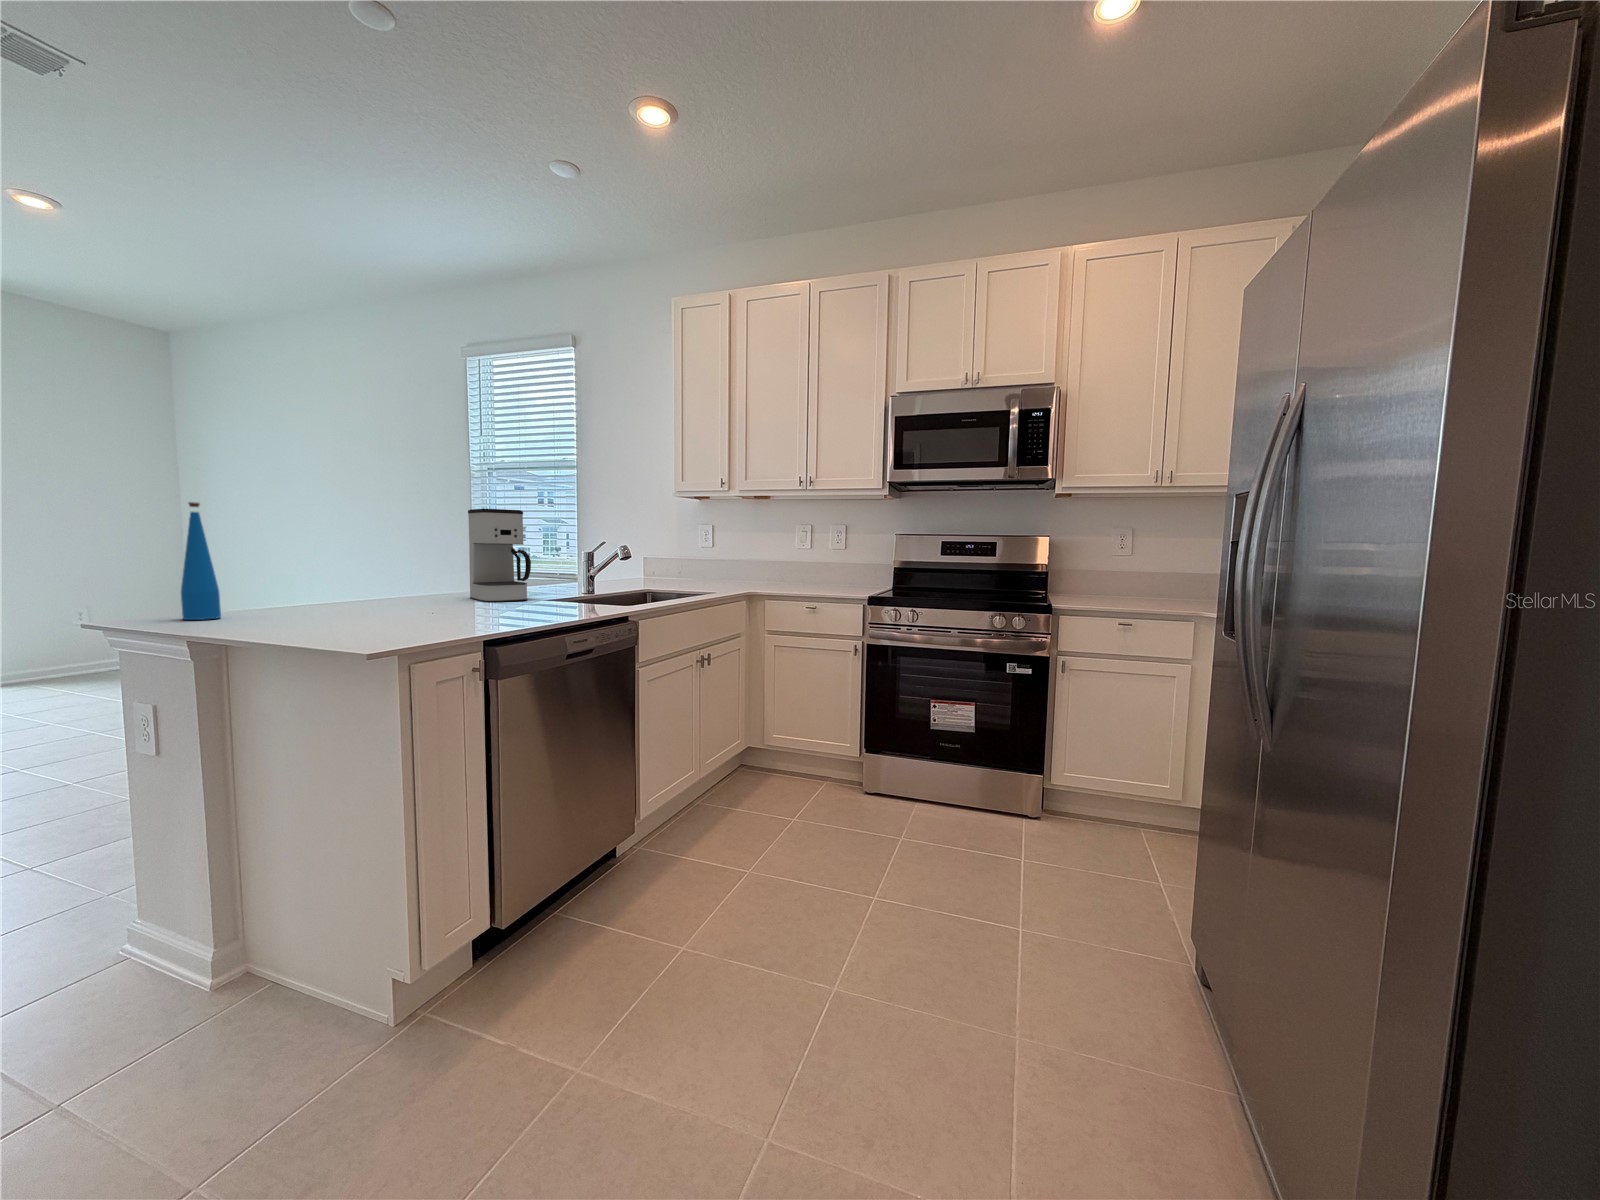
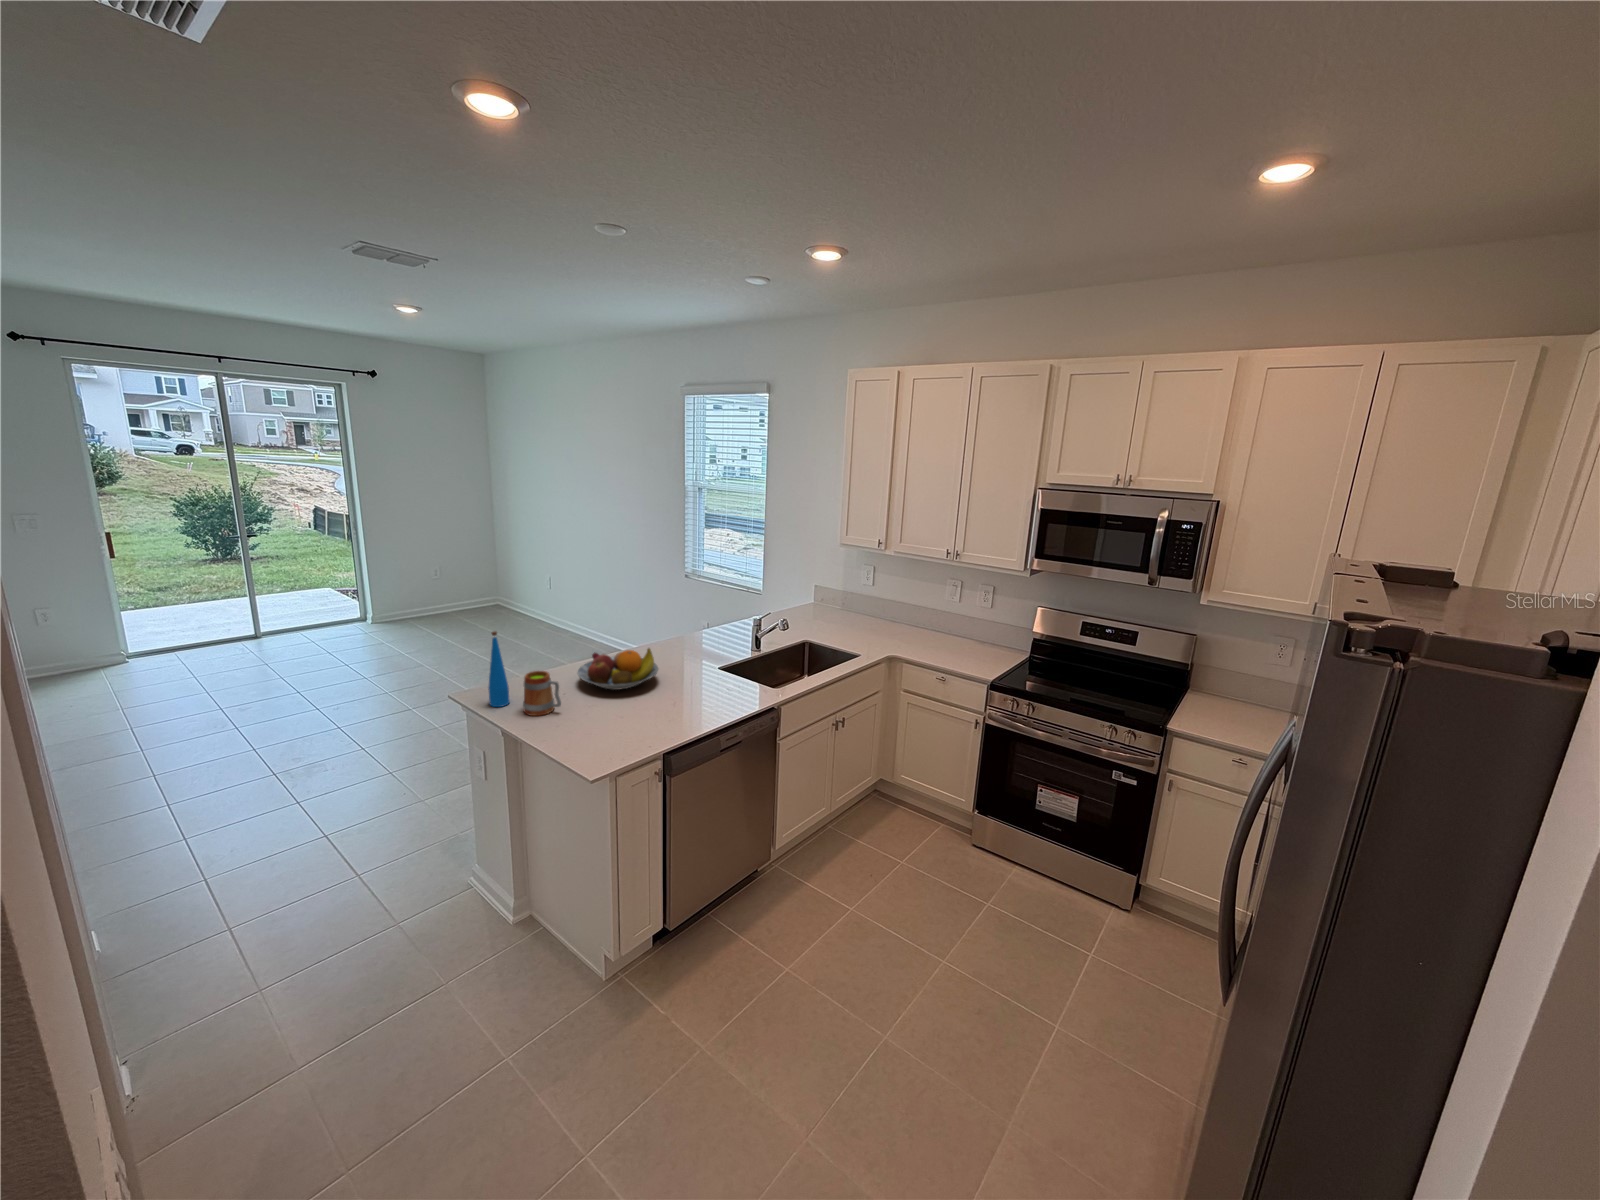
coffee maker: present [468,509,531,602] -> none [662,585,706,666]
mug: none [245,563,314,623] -> present [523,671,561,716]
fruit bowl: none [342,563,468,611] -> present [578,648,658,690]

